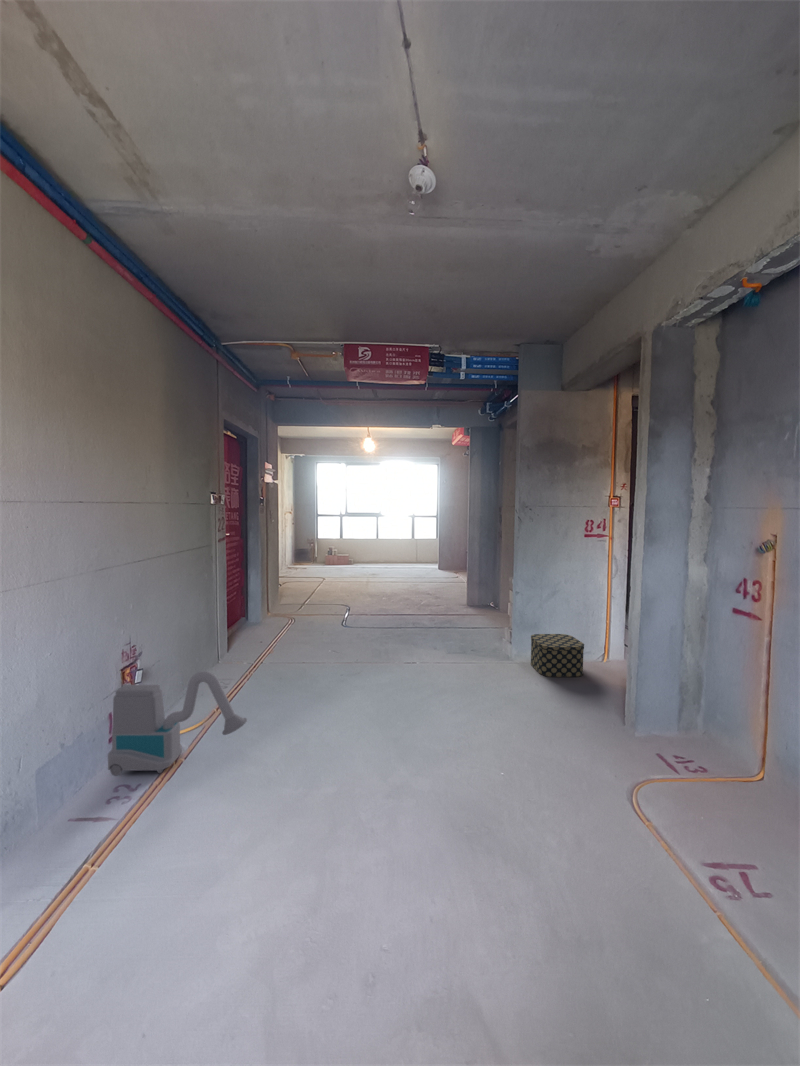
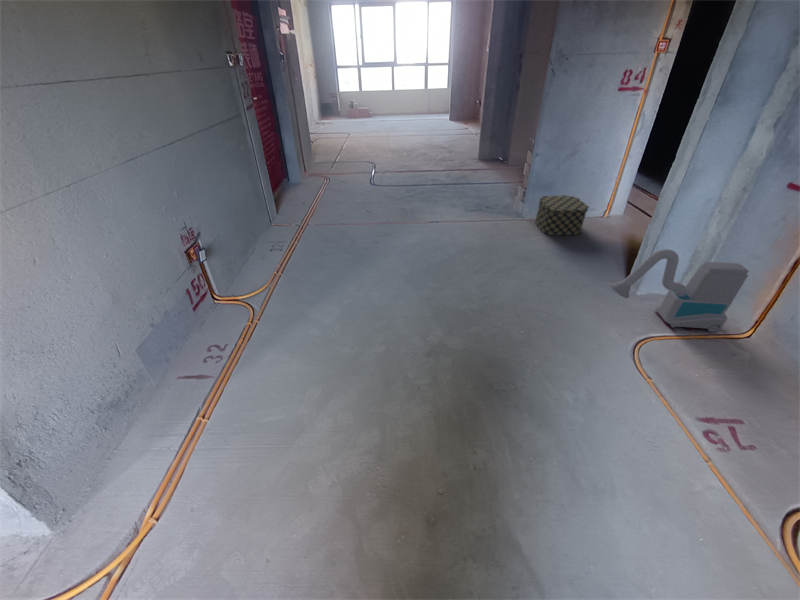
vacuum cleaner: present [108,671,247,776] -> present [610,249,748,332]

